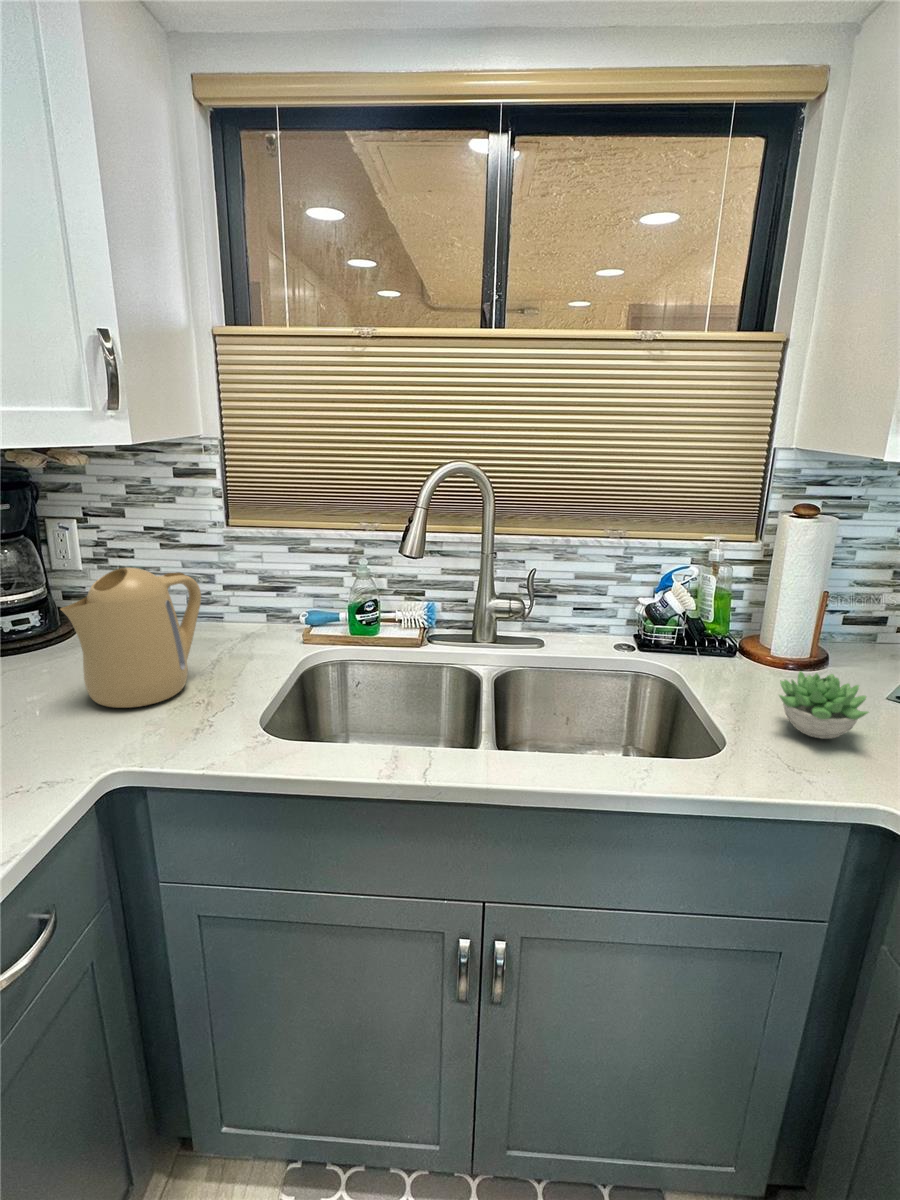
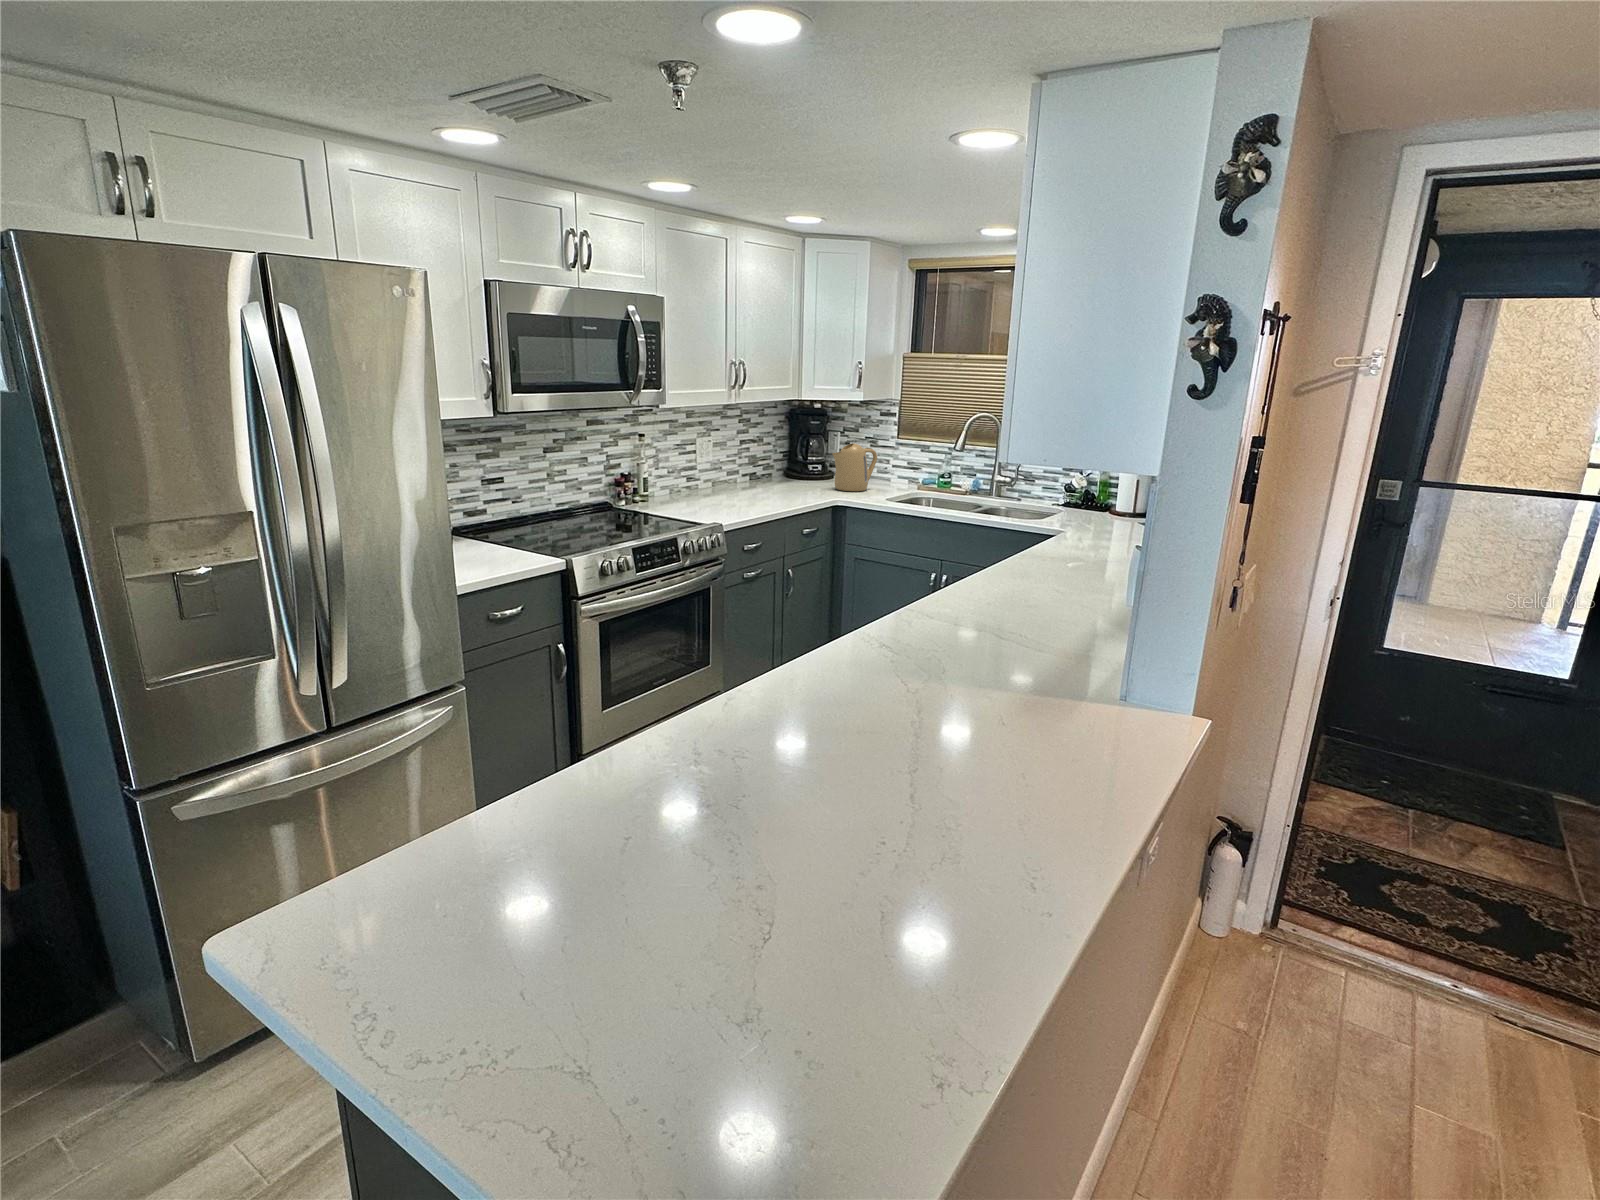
succulent plant: present [779,671,869,739] -> none [1062,498,1097,521]

